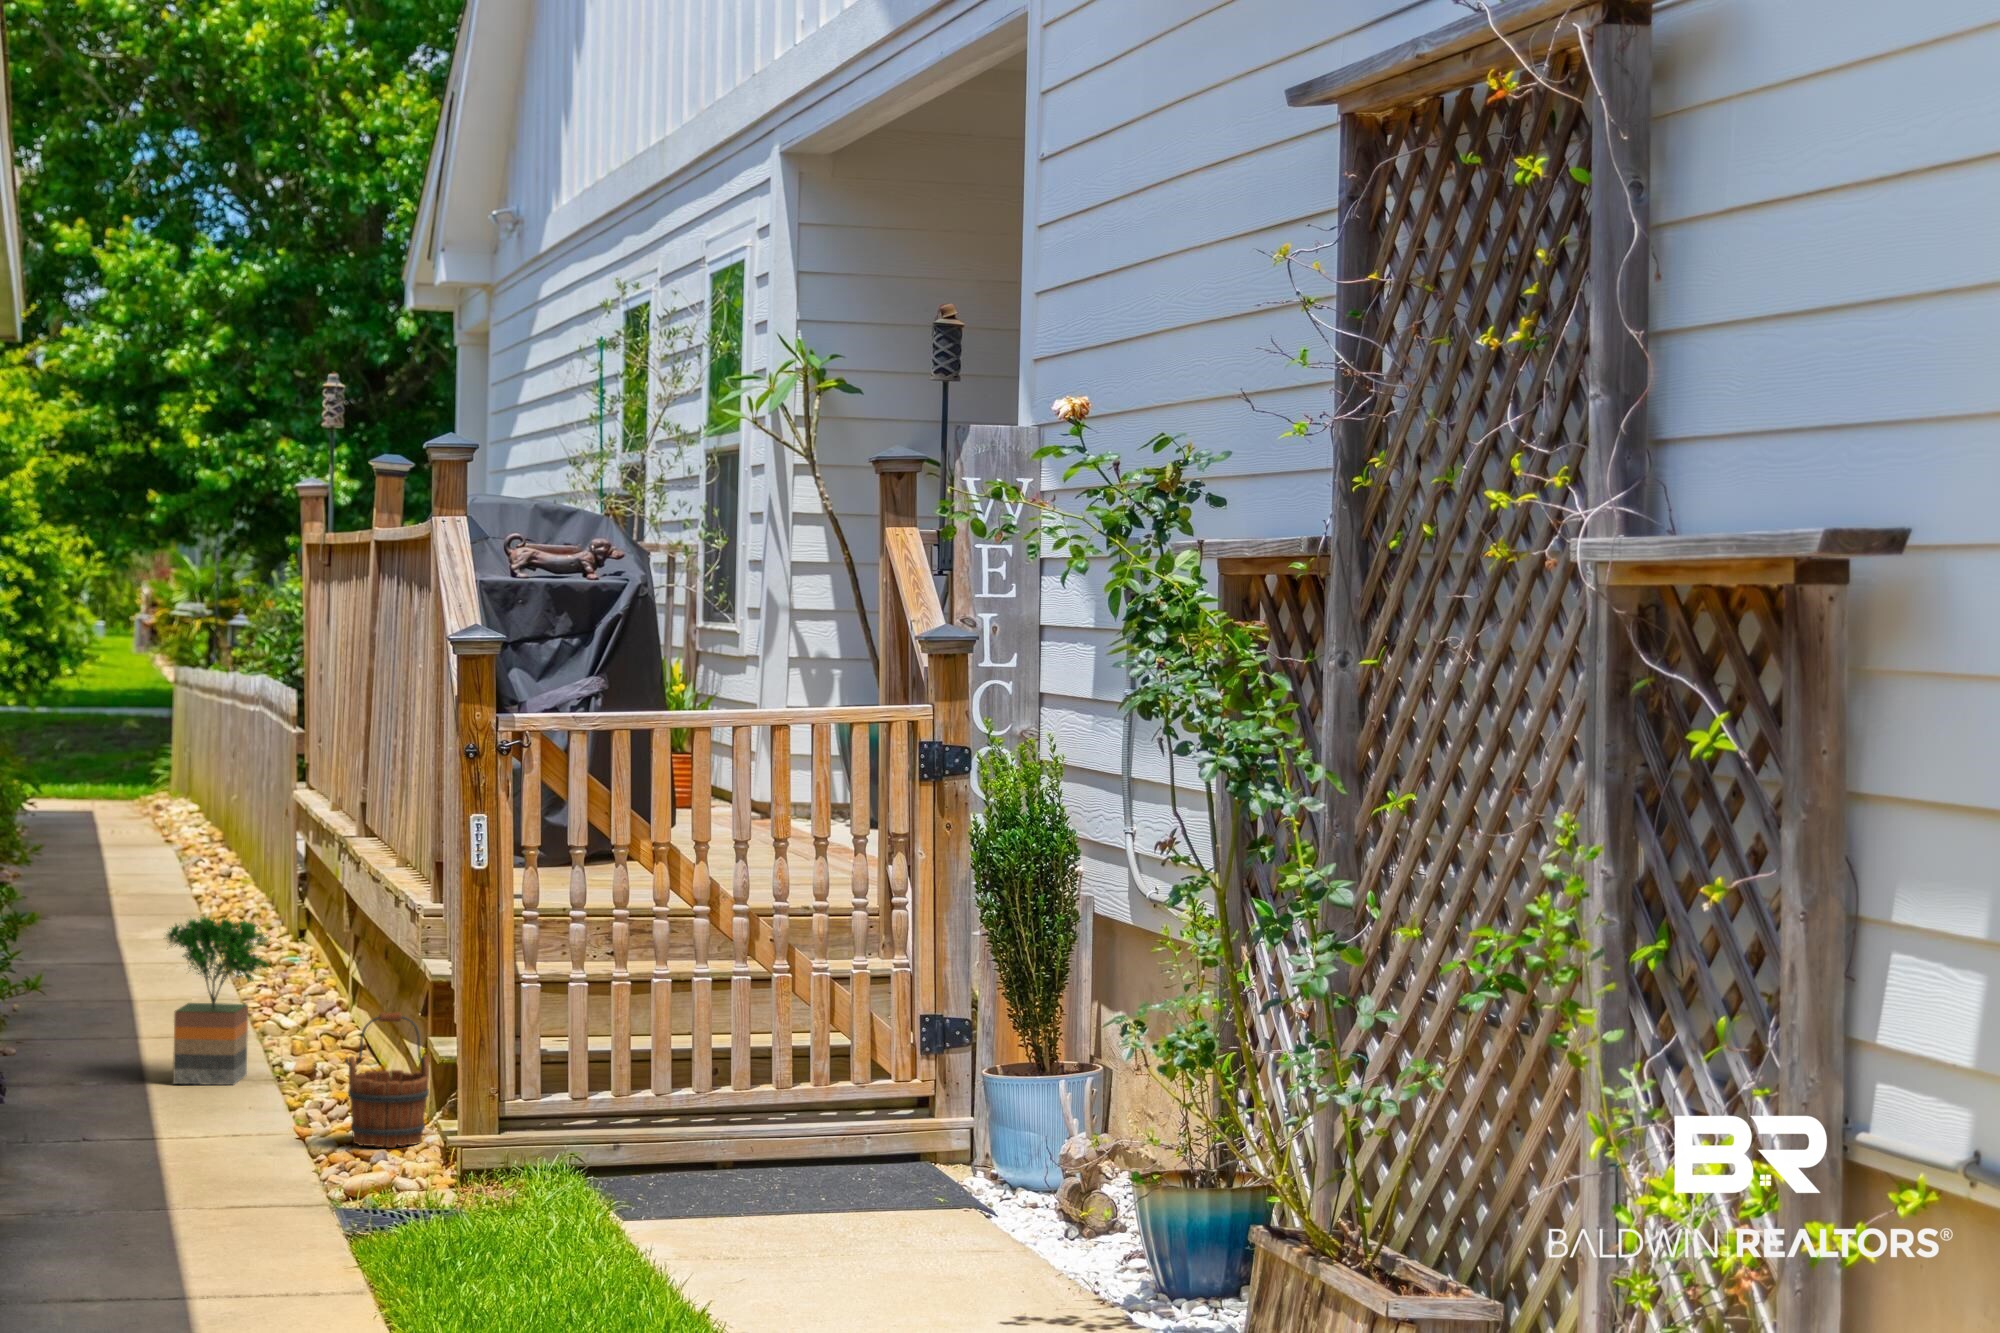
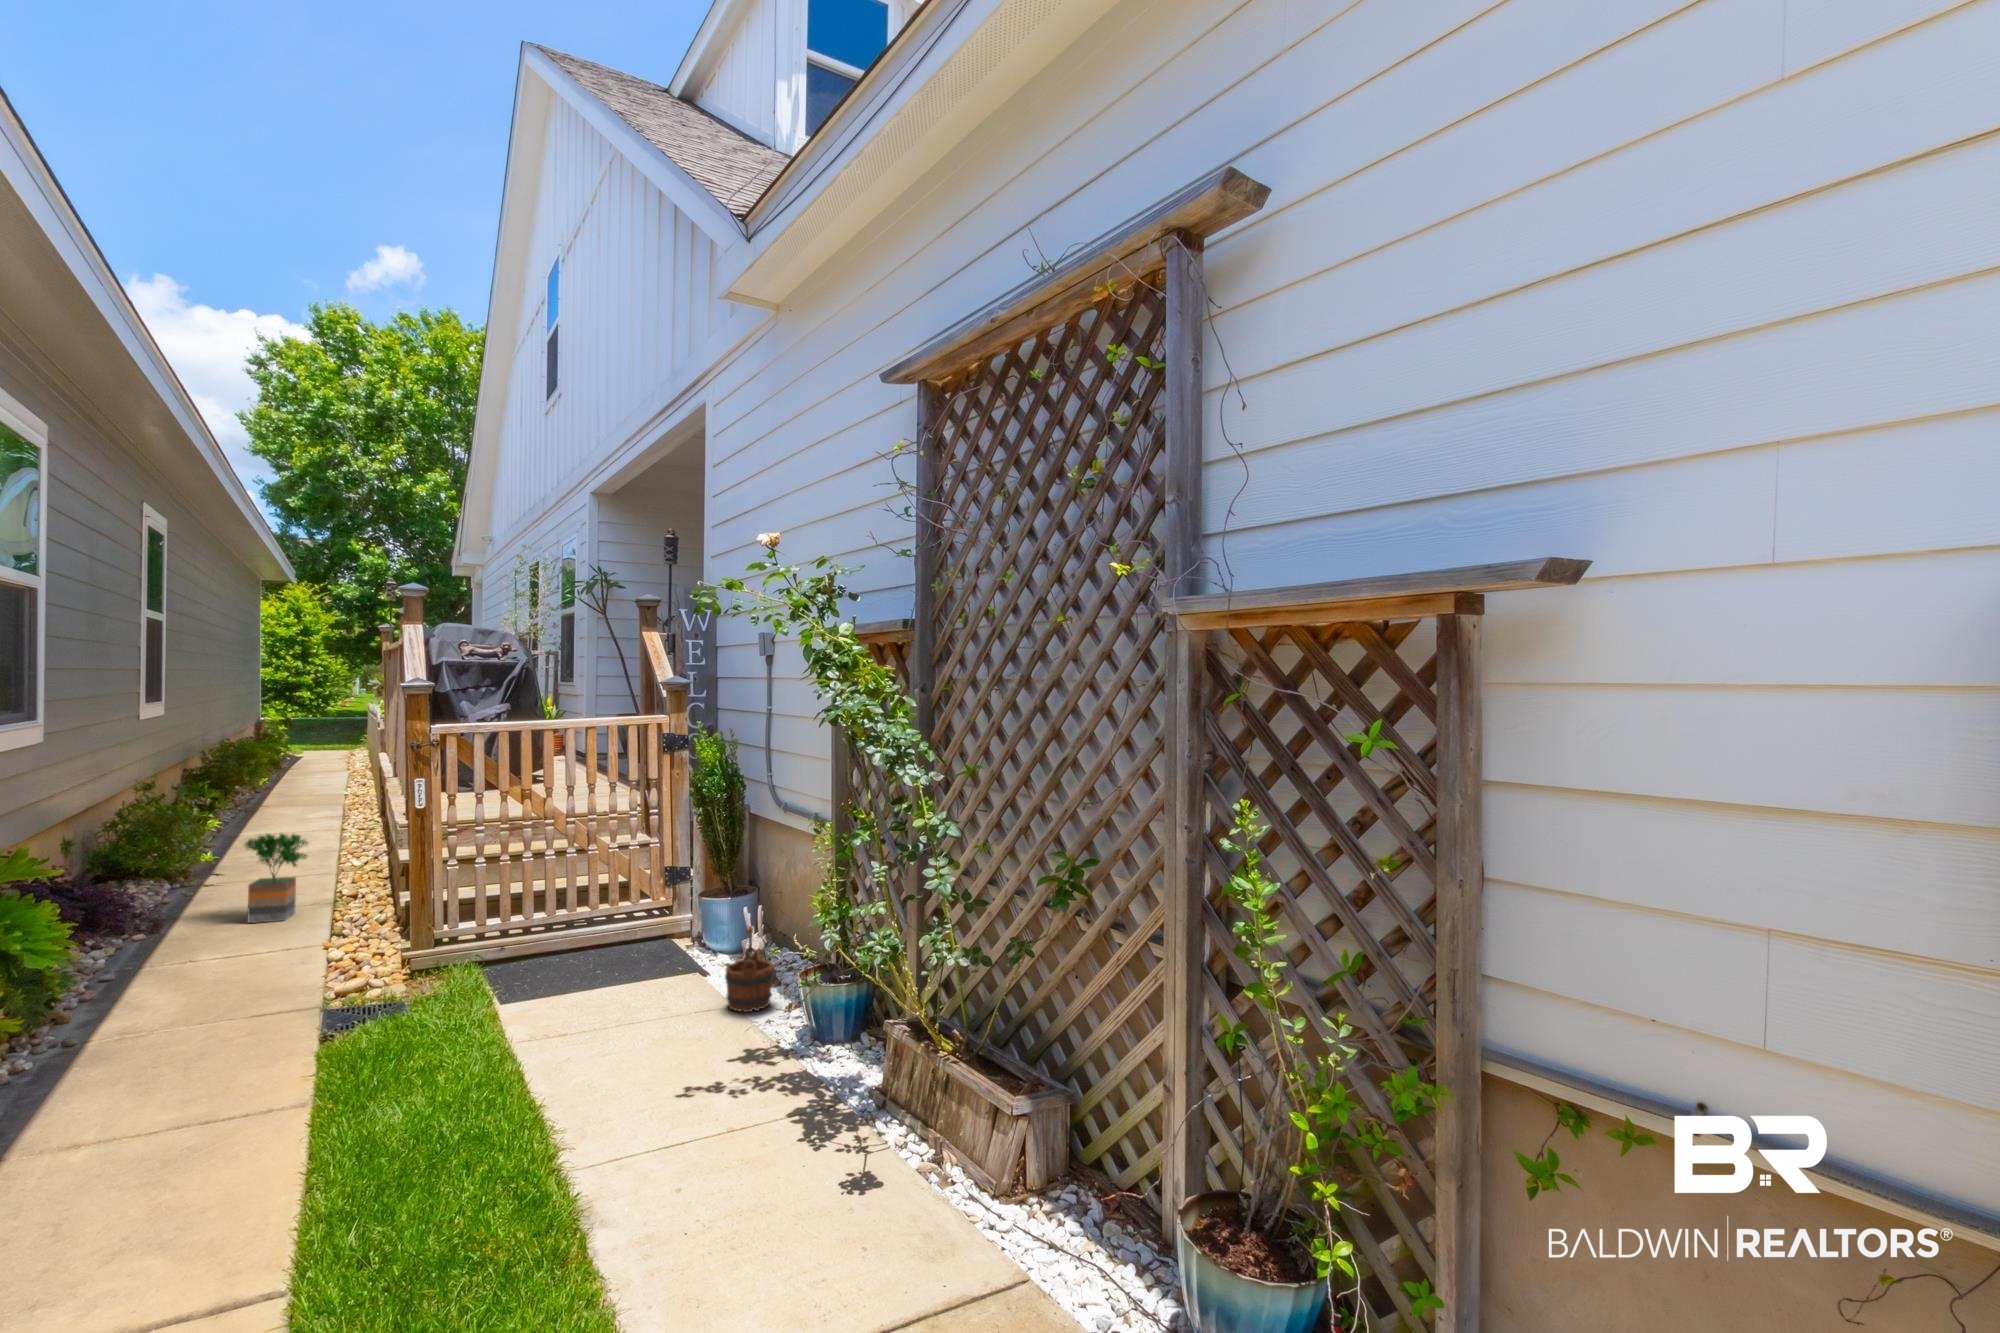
wooden bucket: present [345,1012,430,1148] -> present [725,926,774,1012]

